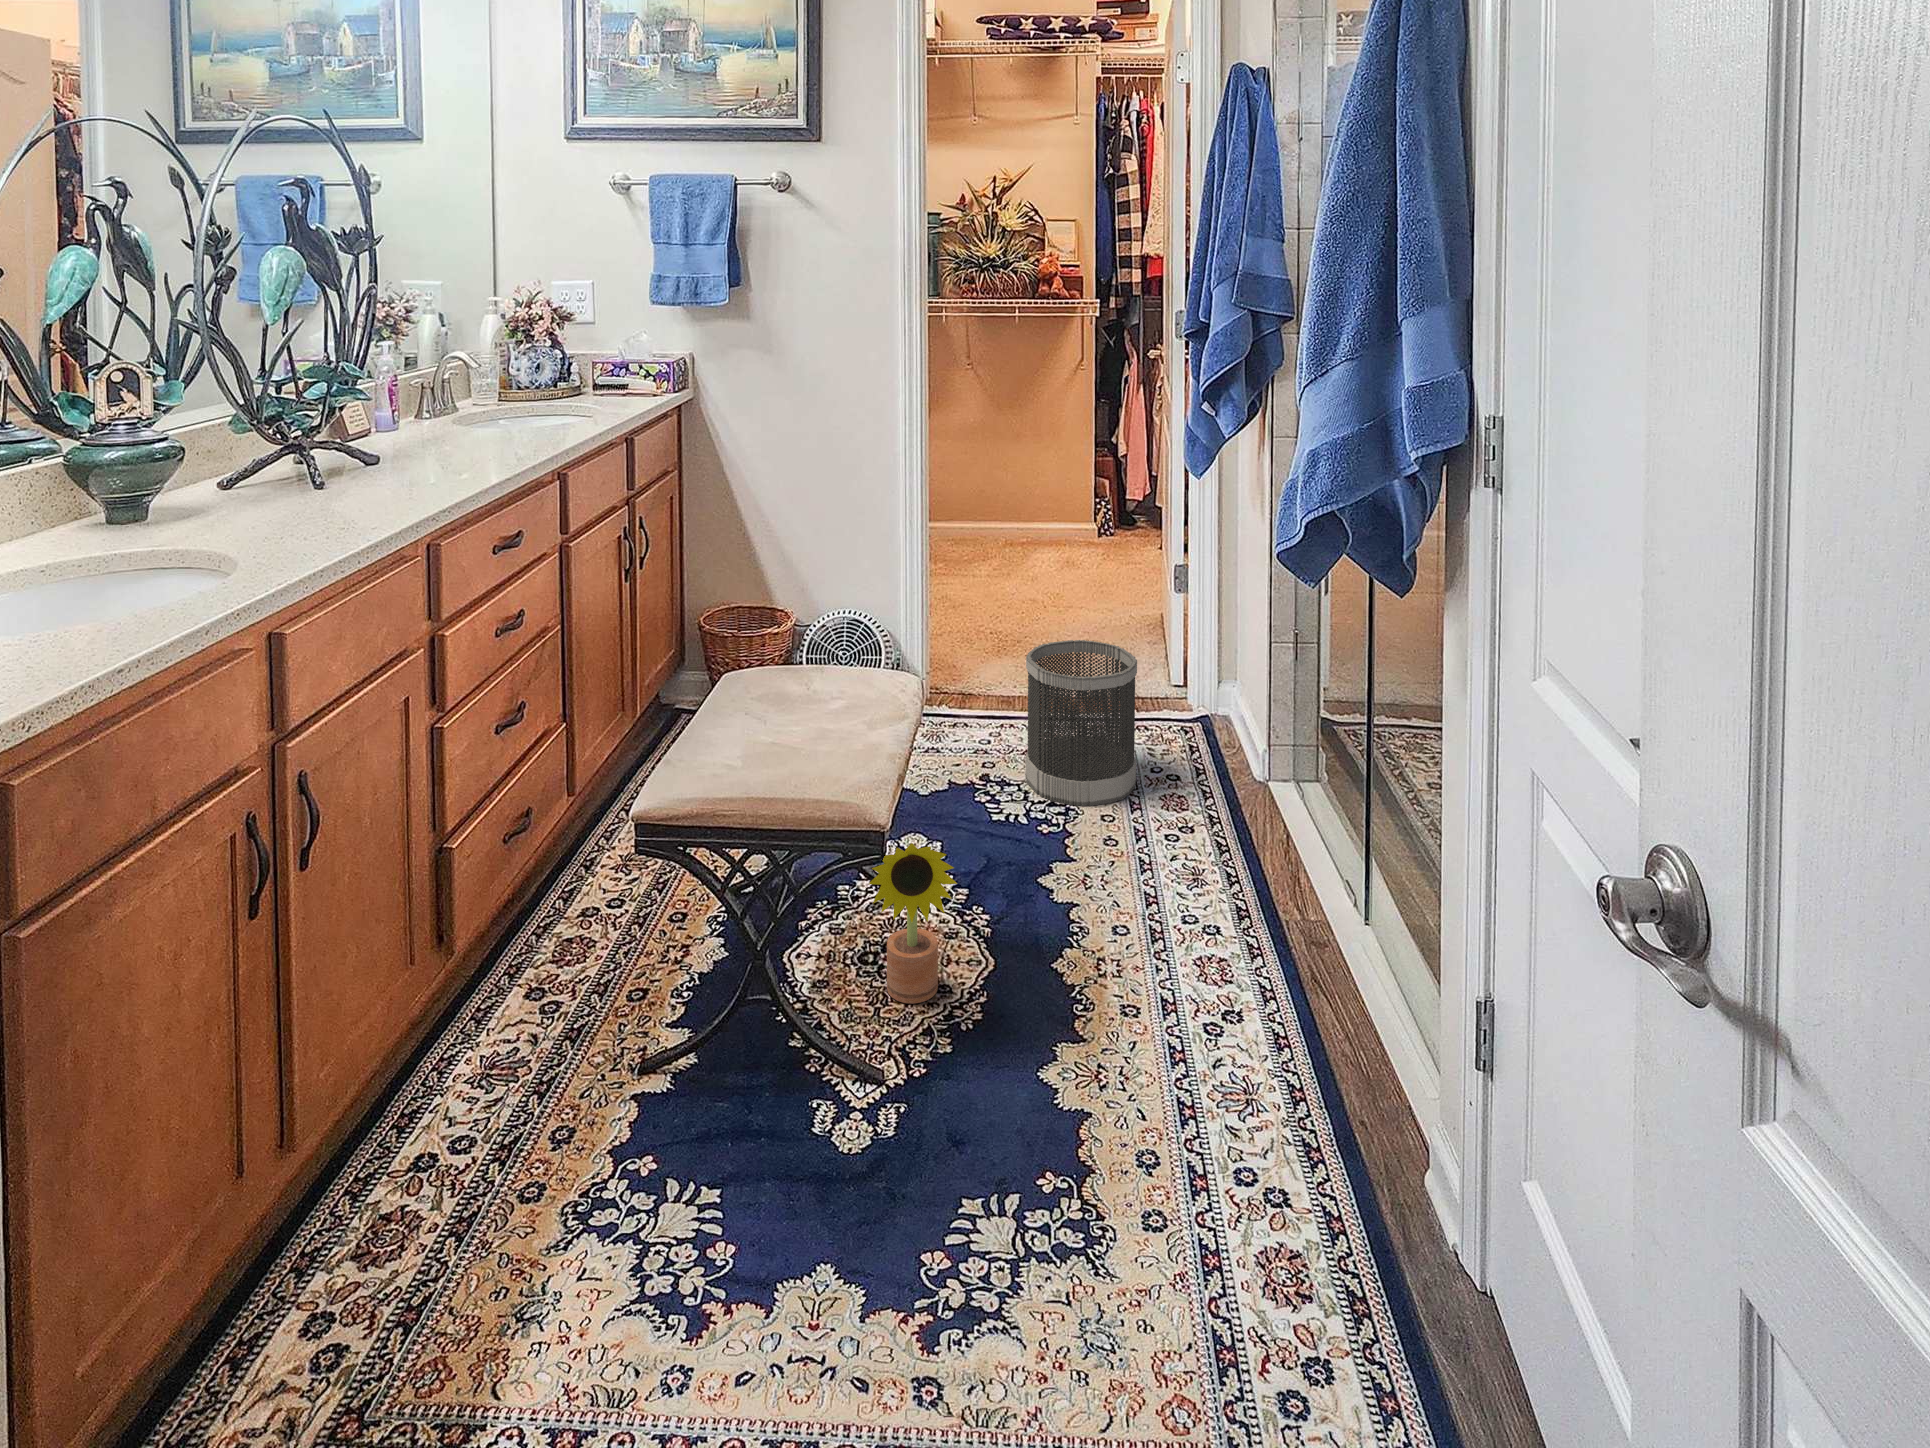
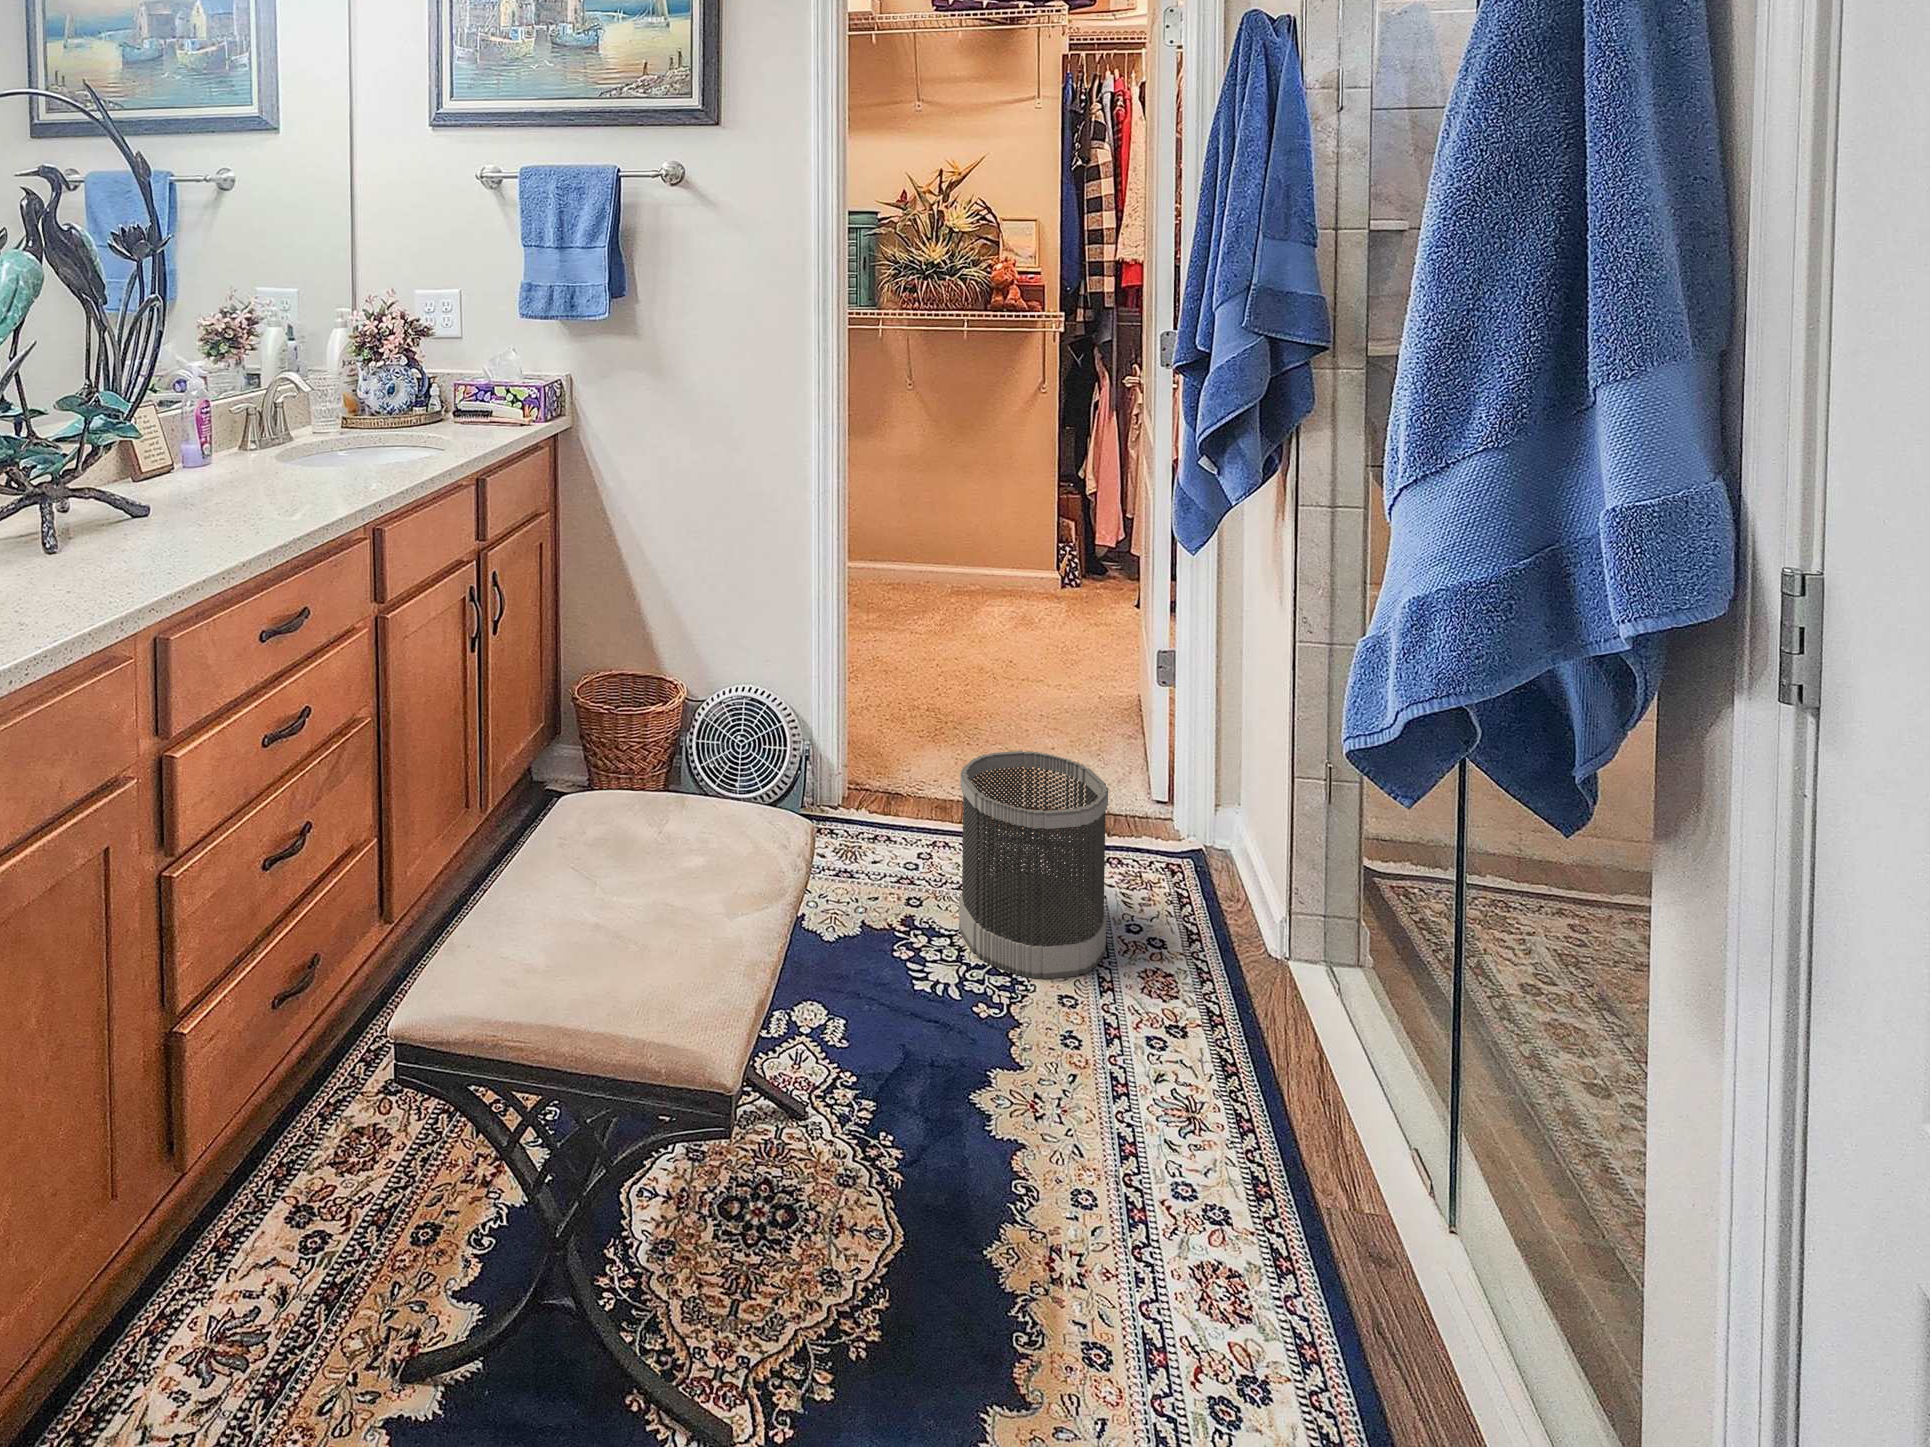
decorative plant: present [868,843,957,1004] -> none [721,1080,846,1295]

